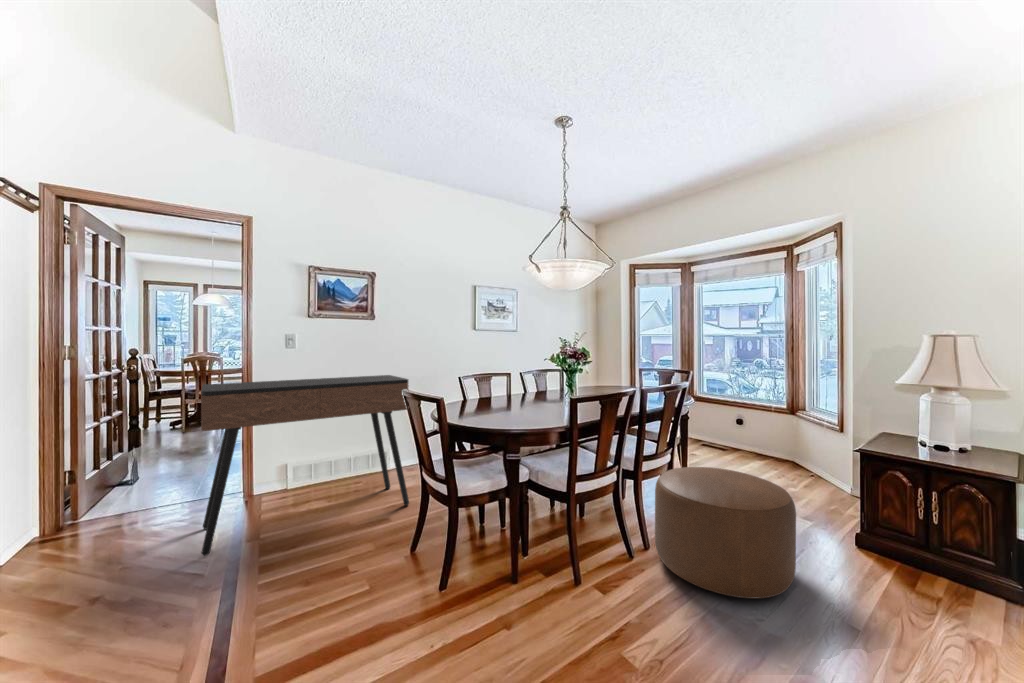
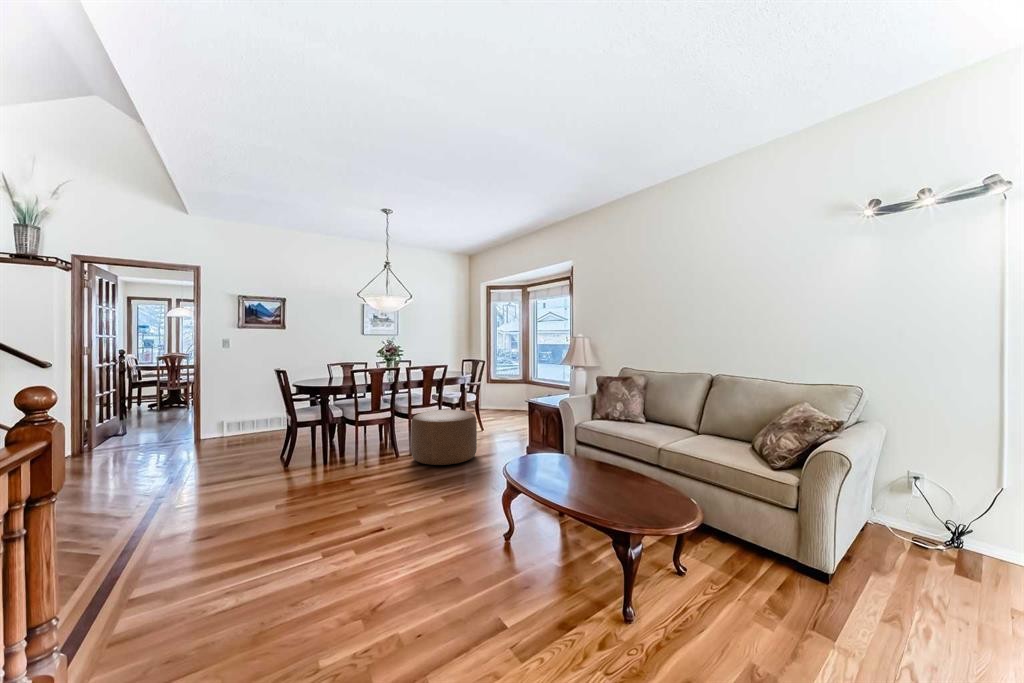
console table: present [201,375,409,556] -> none [166,364,298,459]

